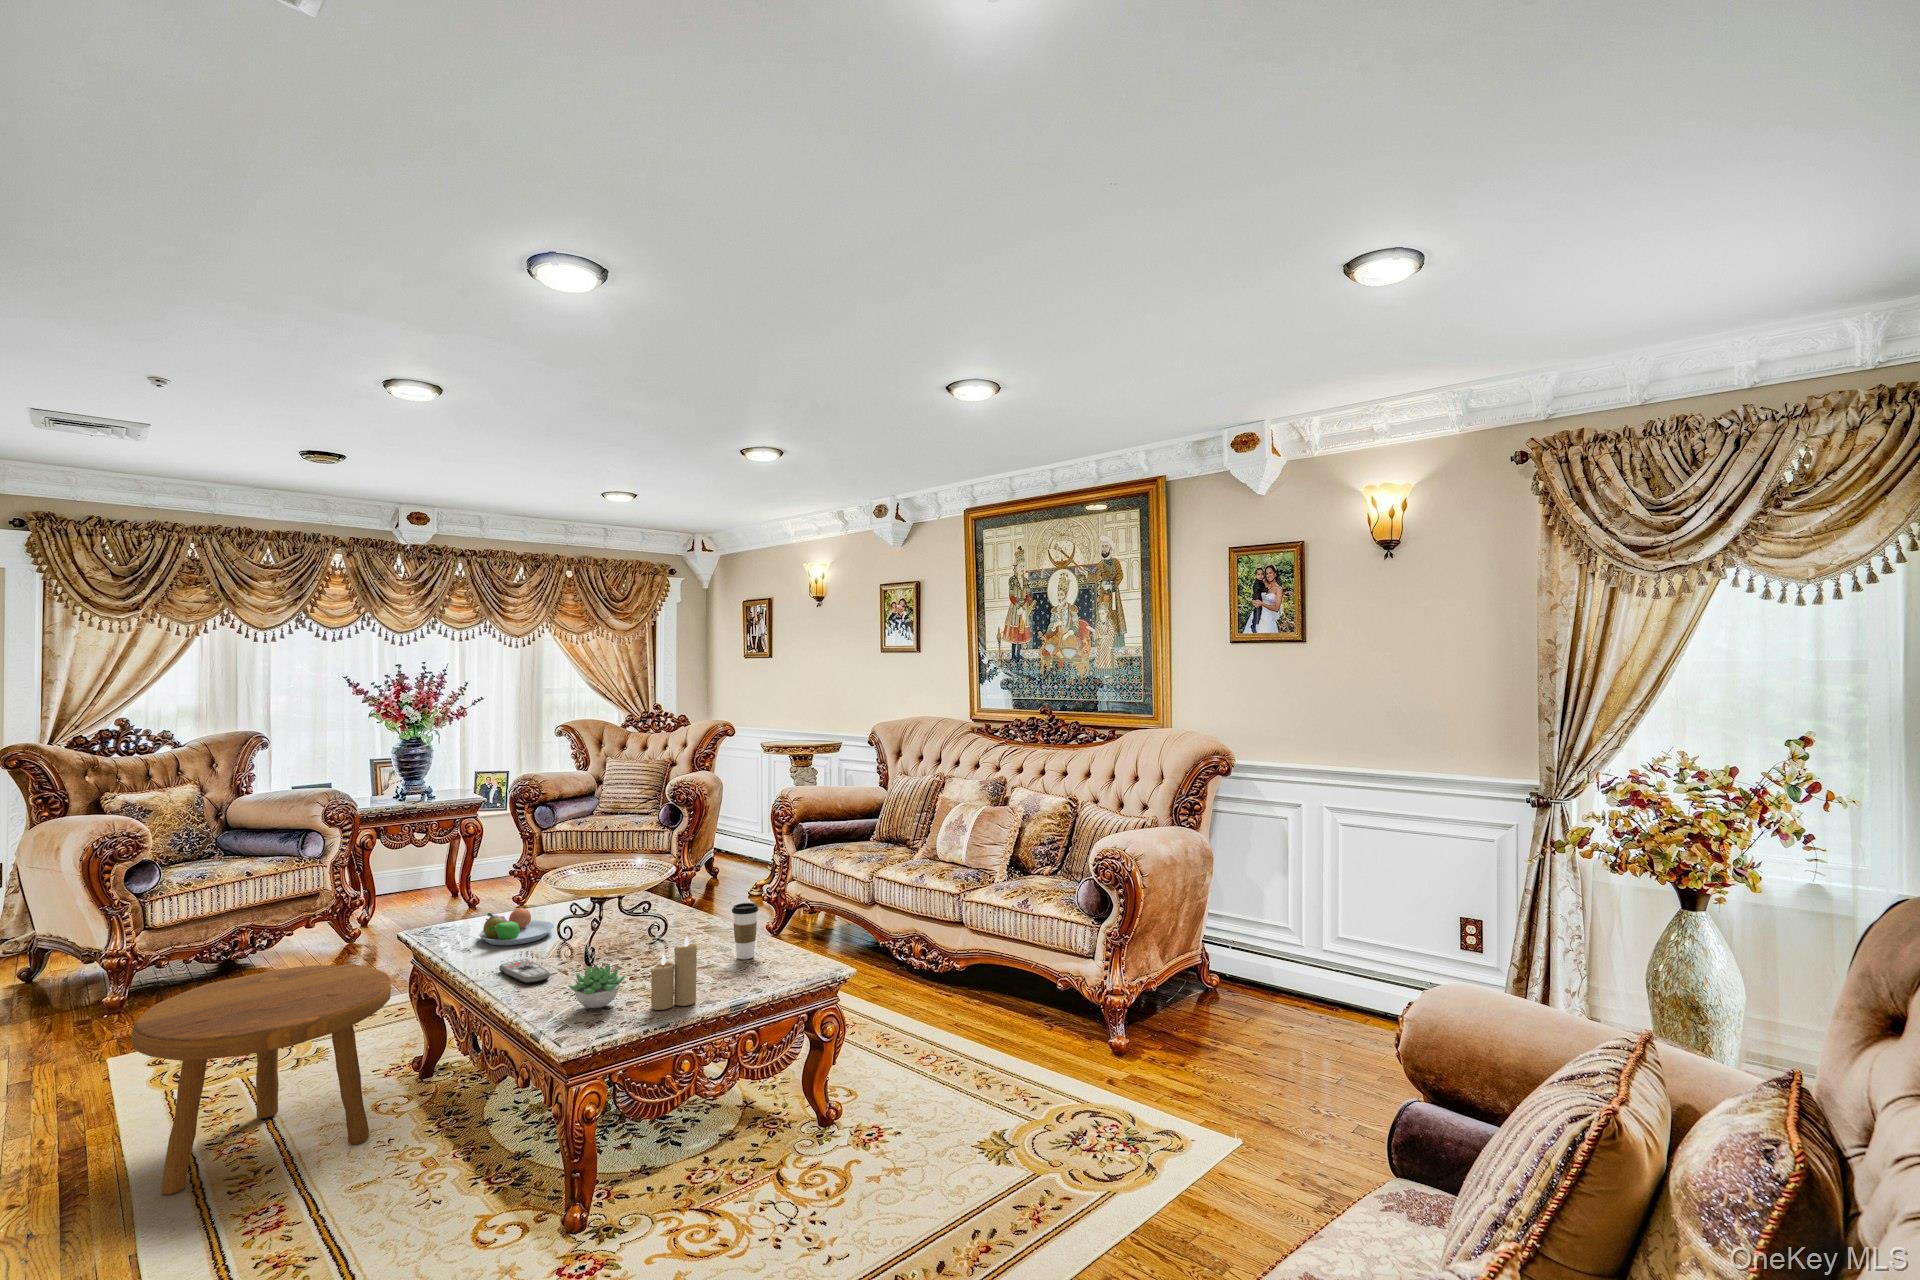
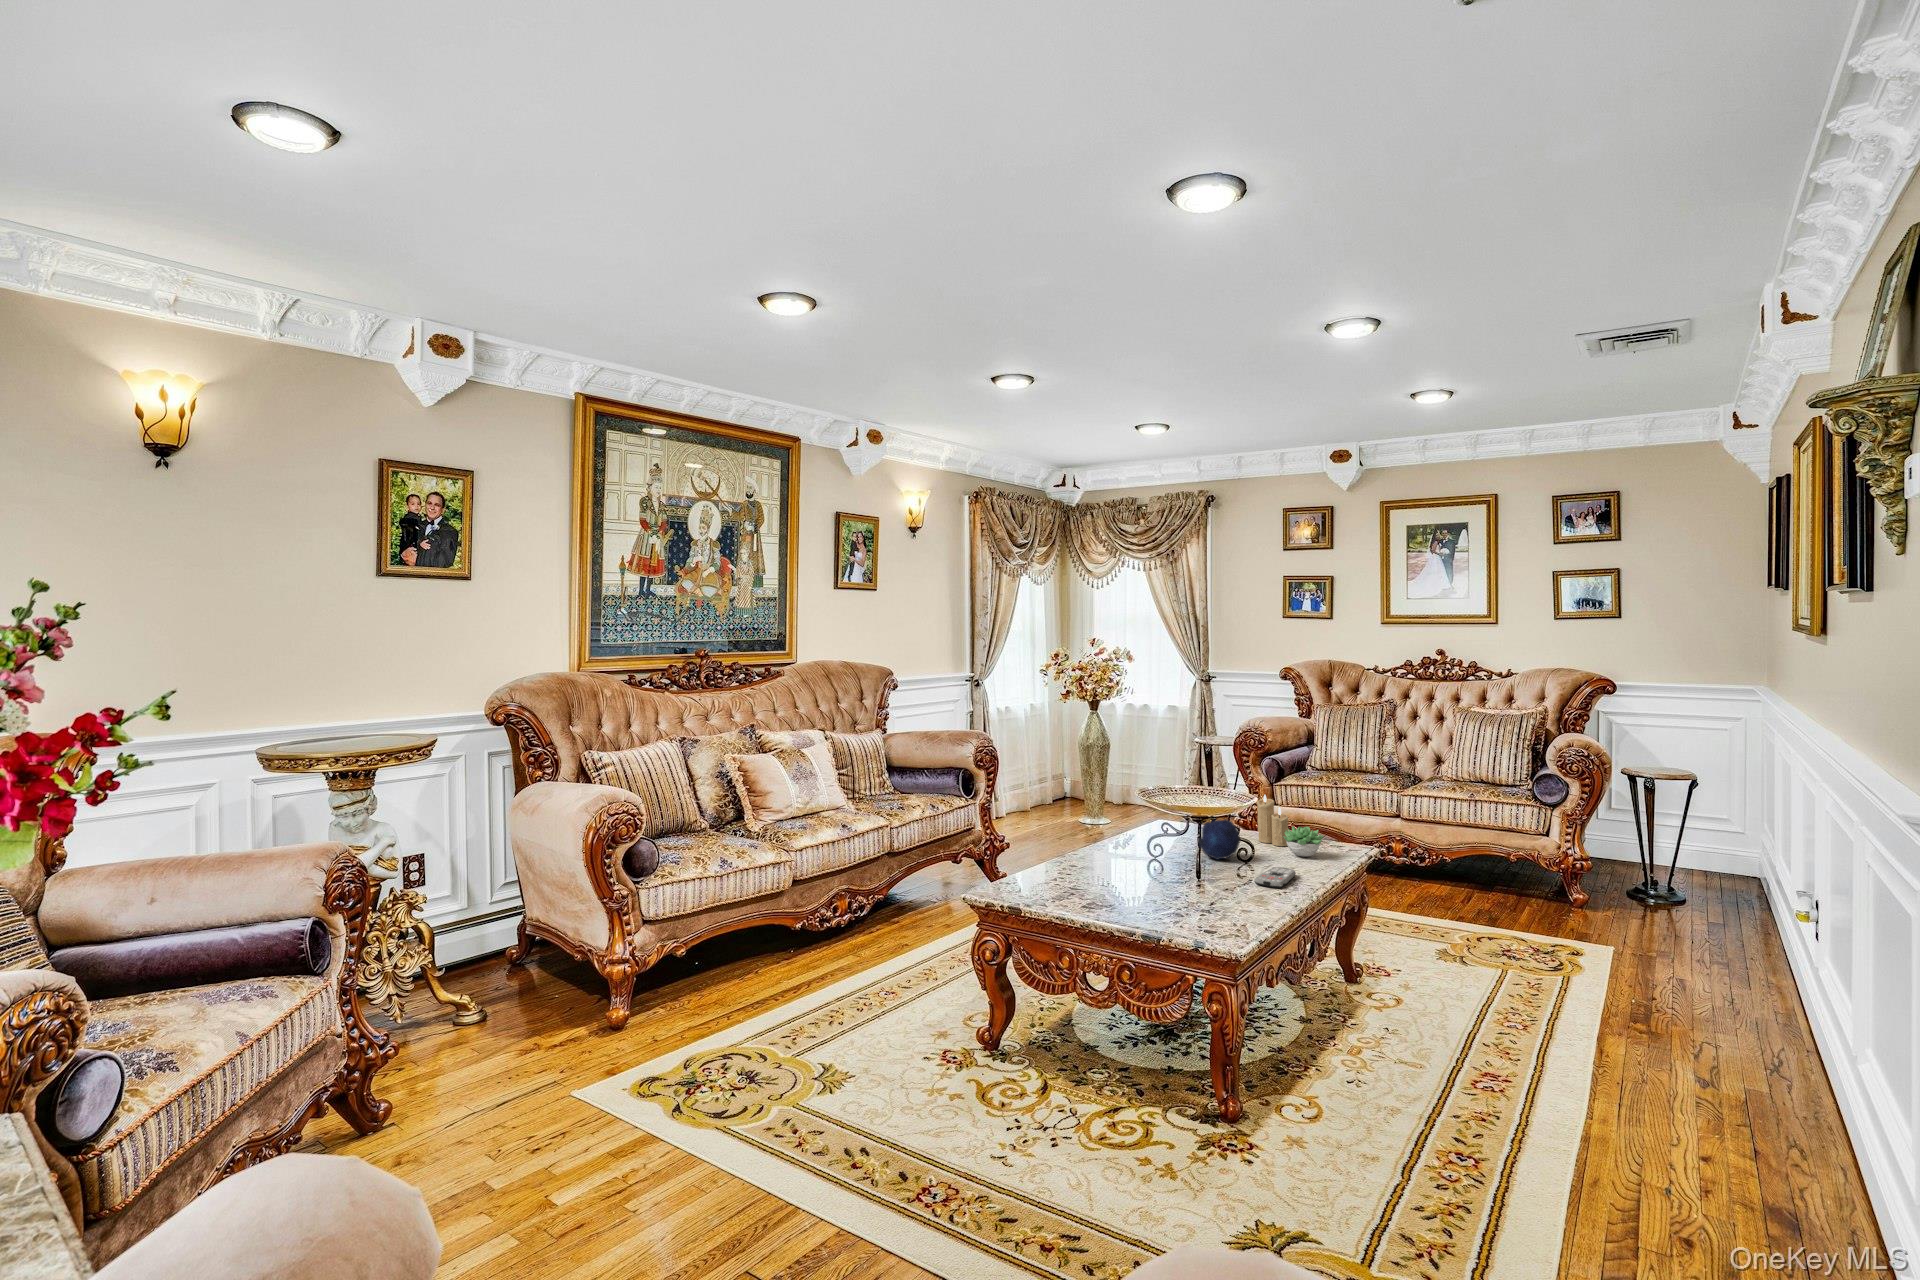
coffee cup: present [732,903,758,959] -> none [1151,795,1173,840]
fruit bowl: present [479,907,554,945] -> none [1148,875,1236,911]
decorative orb: none [609,918,660,970] -> present [1198,819,1240,860]
footstool: present [131,964,391,1195] -> none [1310,929,1581,1182]

